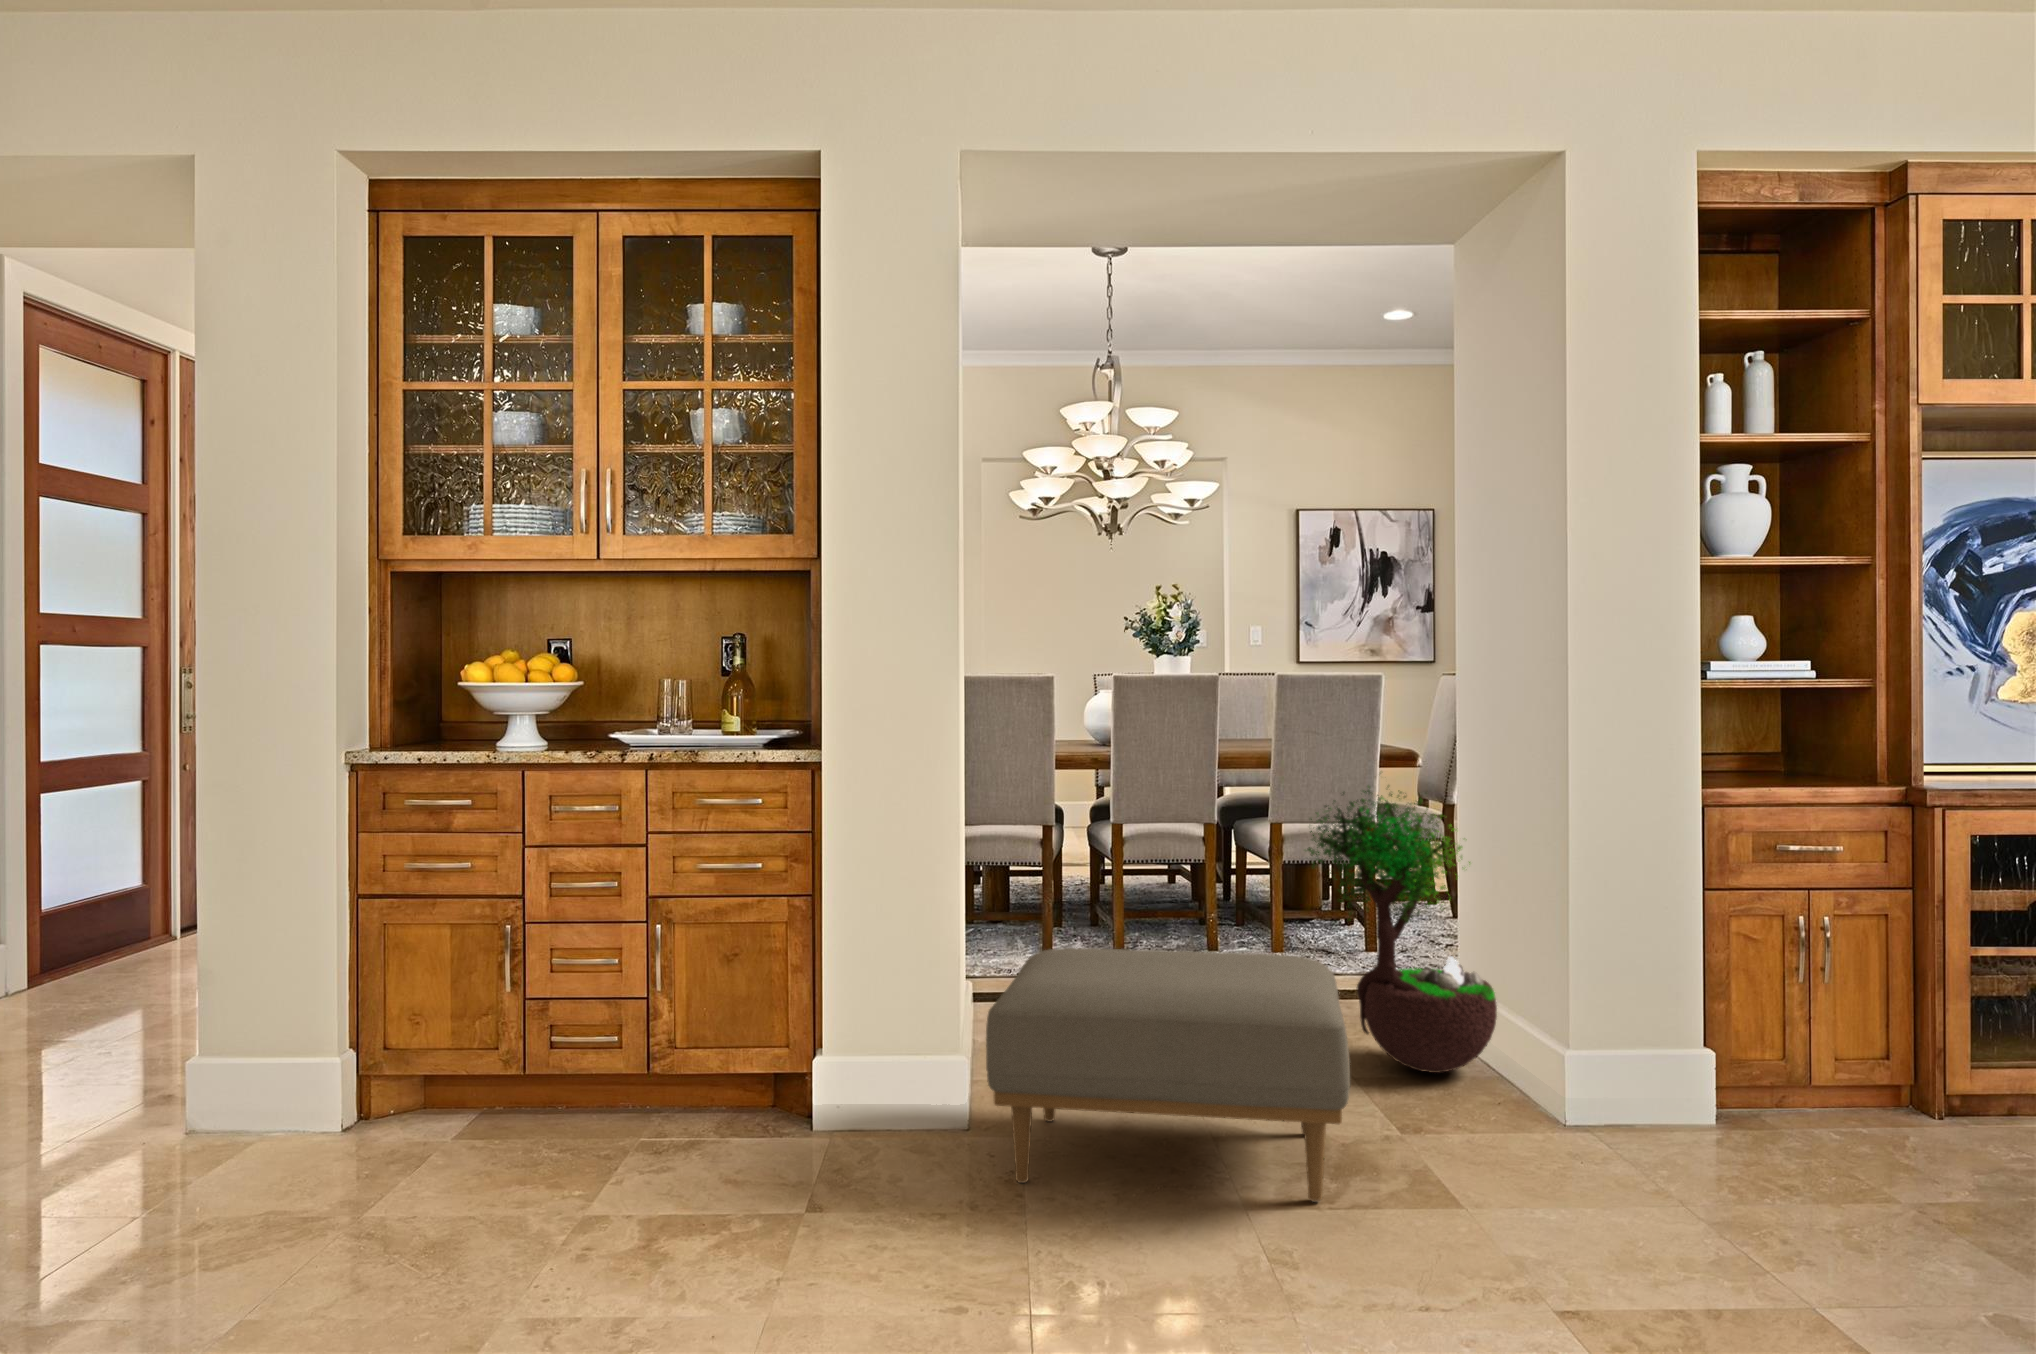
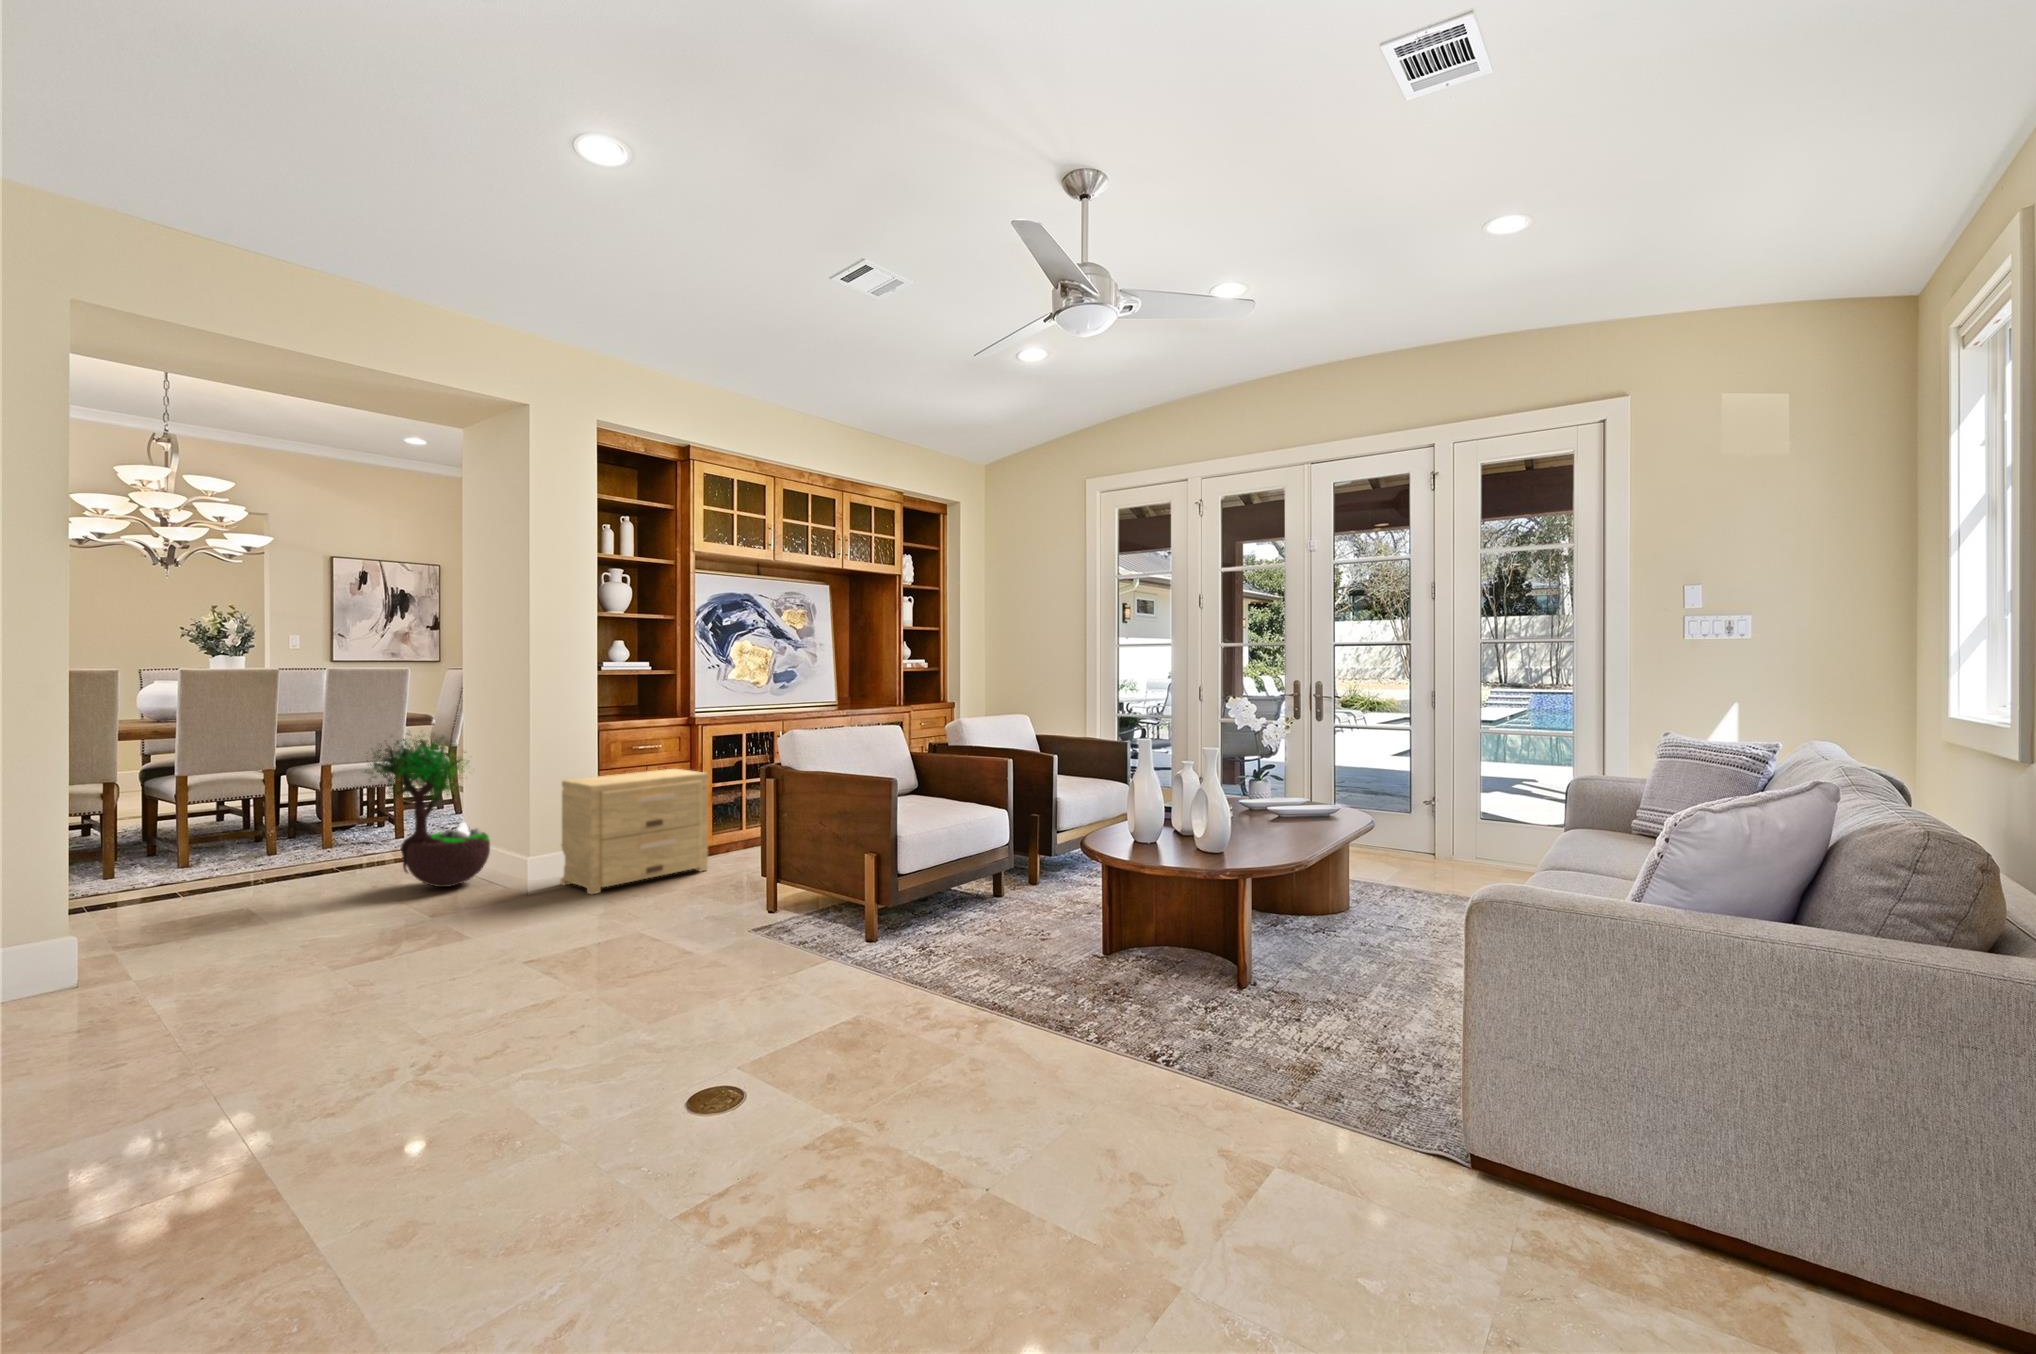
side table: none [1622,904,1973,1167] -> present [560,769,708,895]
ottoman: present [986,948,1350,1202] -> none [119,827,406,993]

